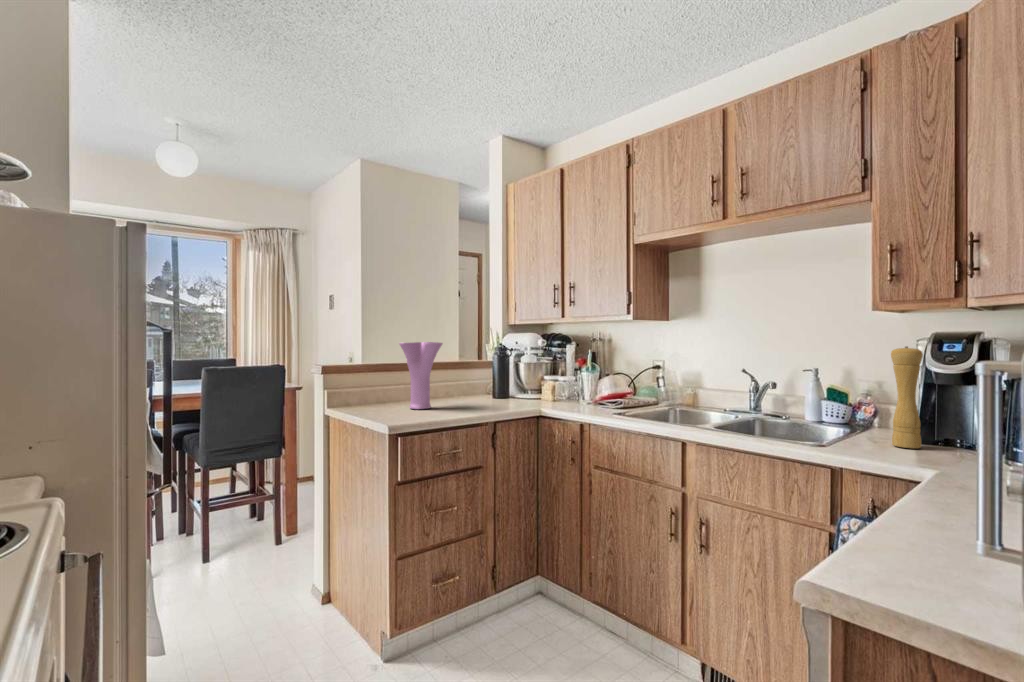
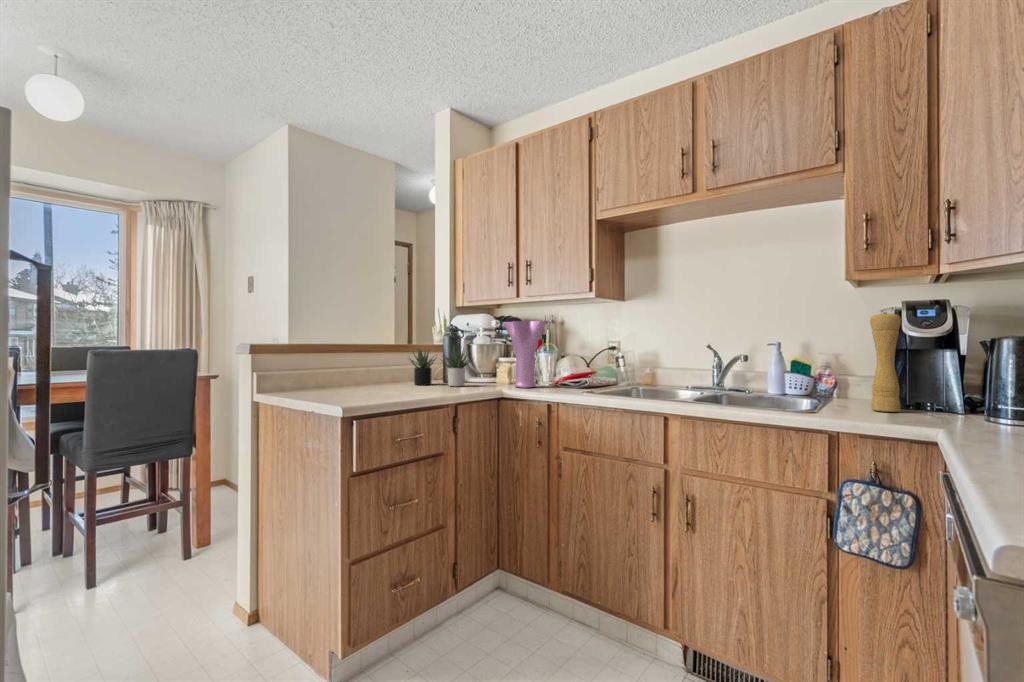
vase: present [399,342,443,409] -> present [502,321,547,388]
succulent plant: none [456,363,518,404] -> present [410,348,472,386]

